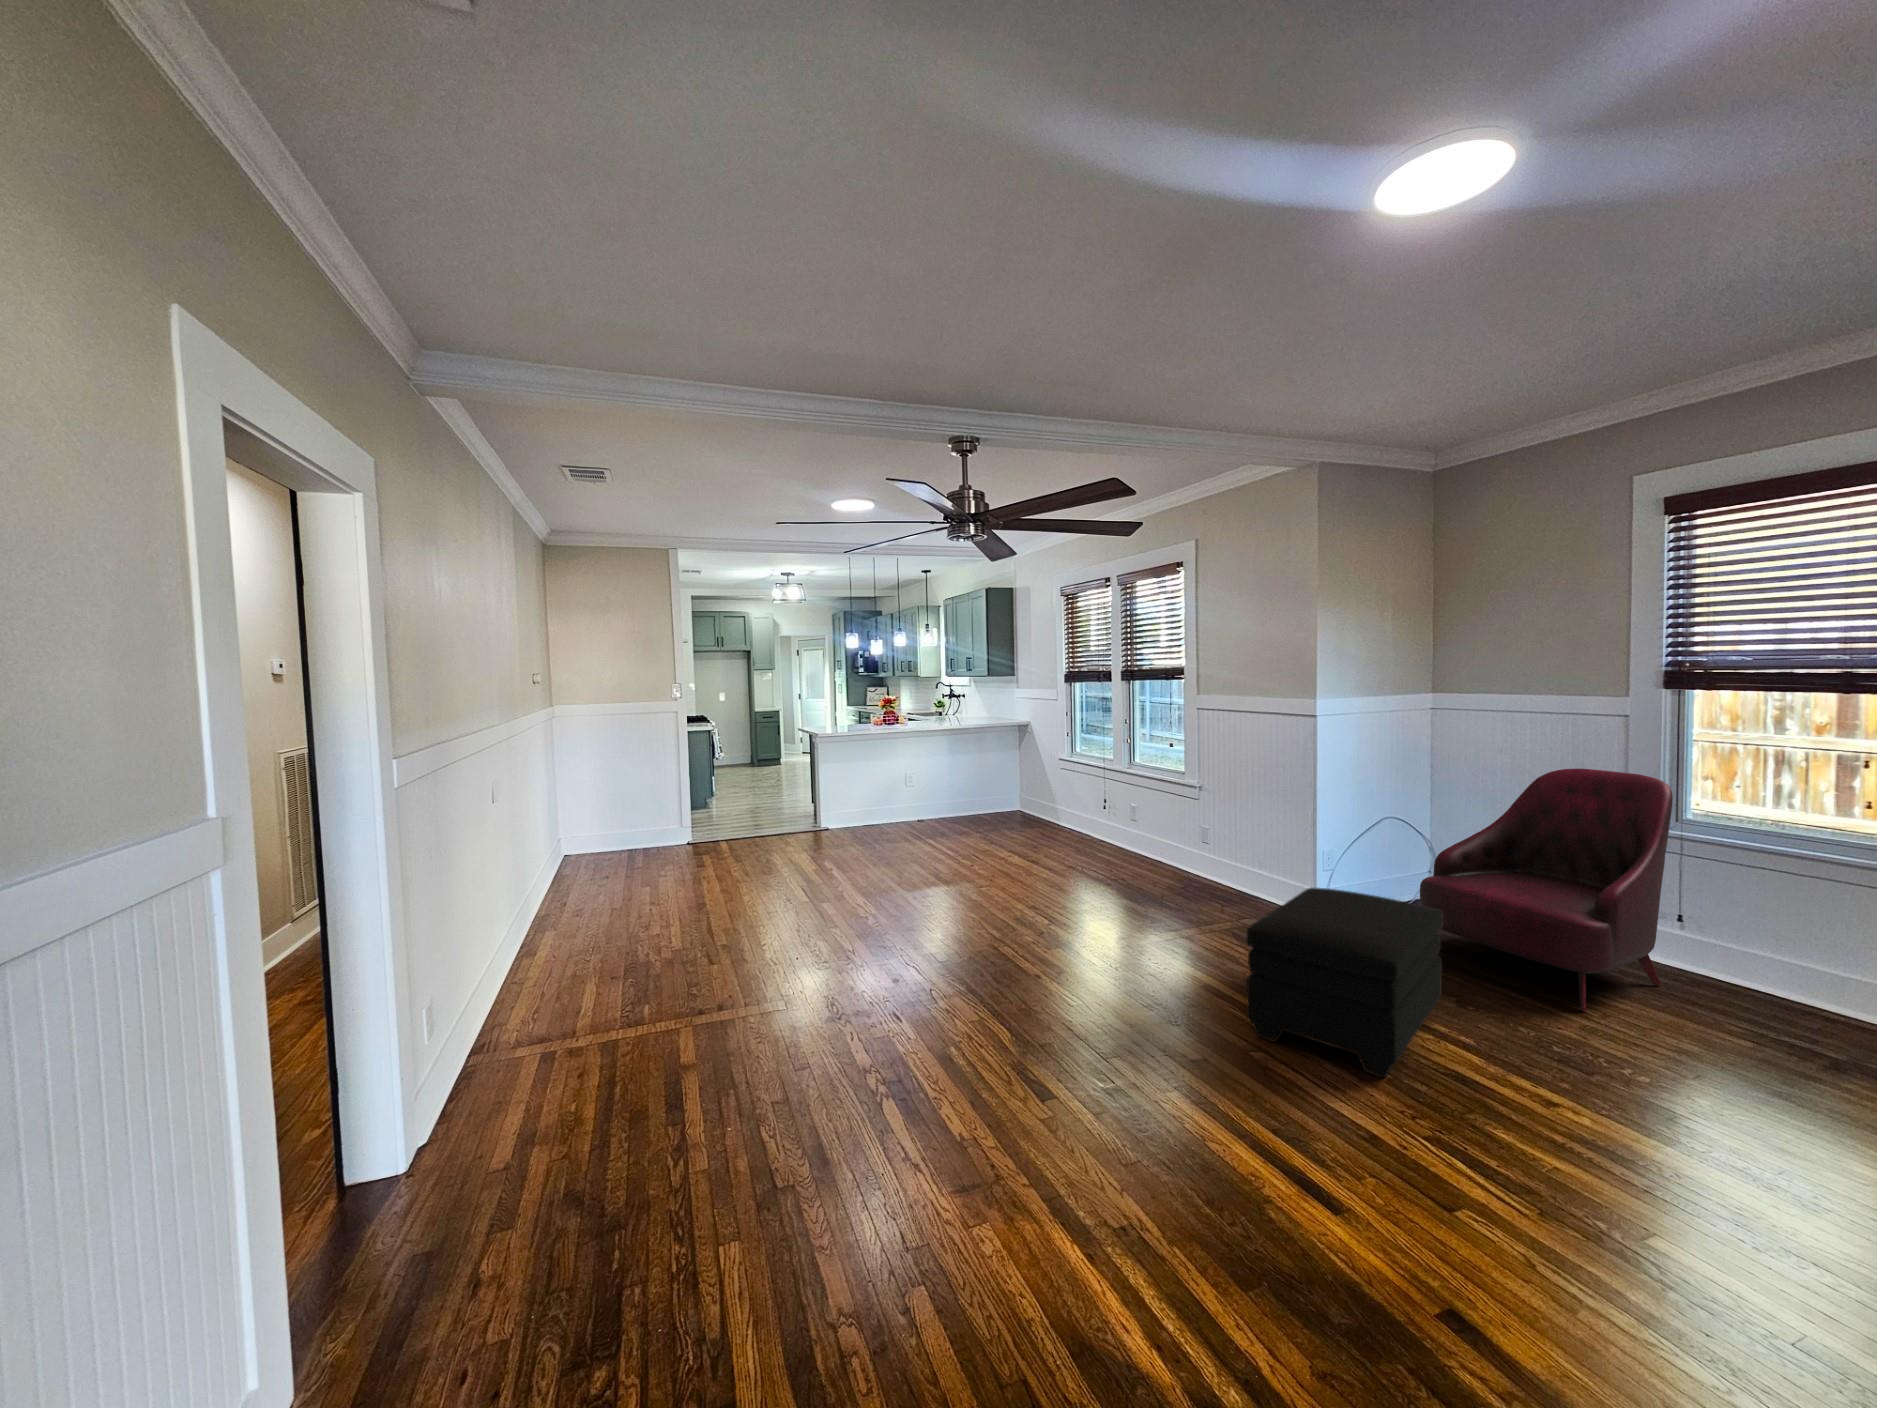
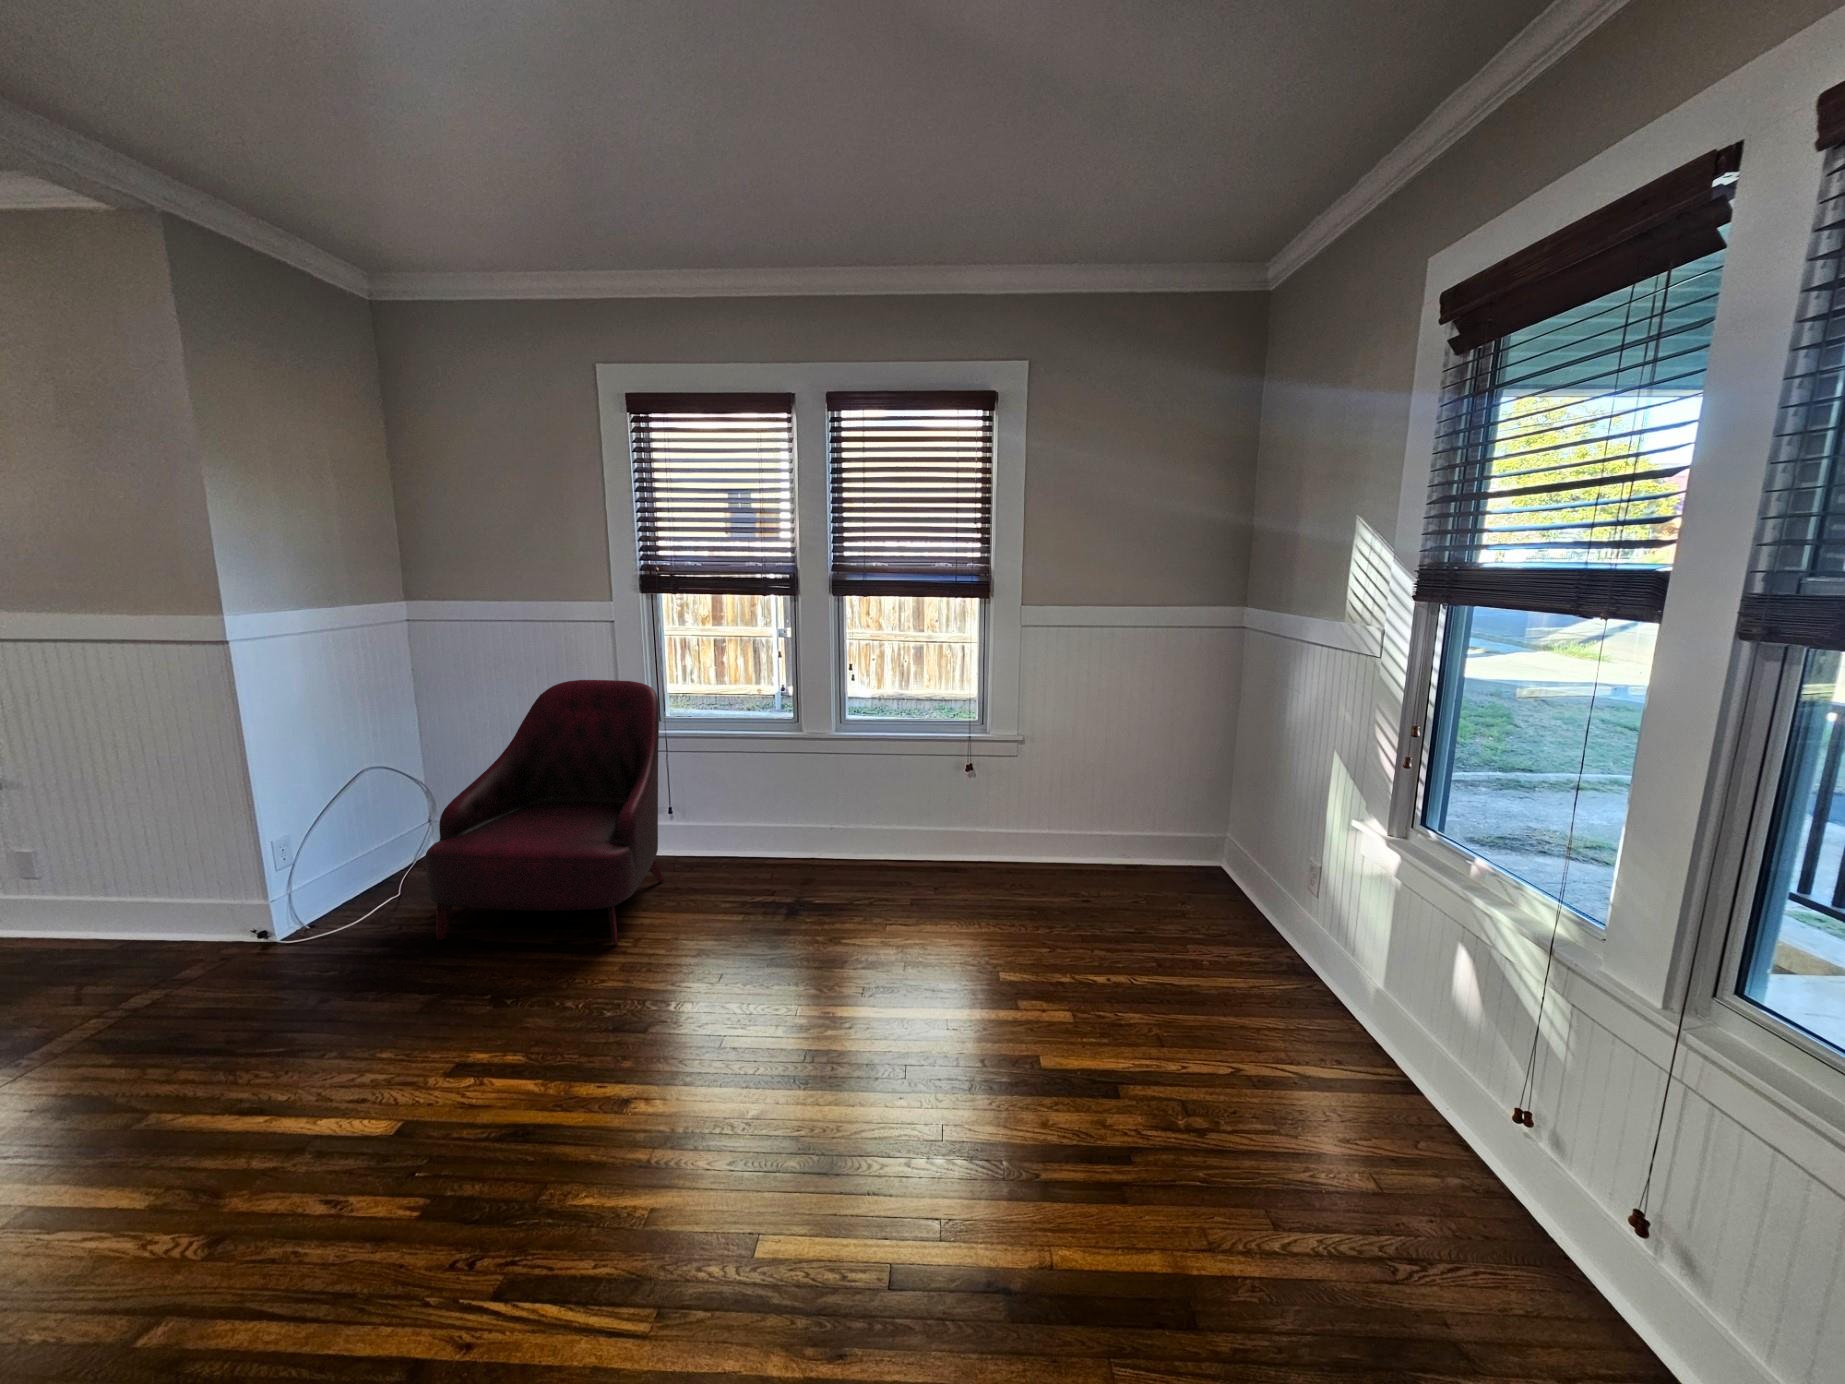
ottoman: present [1247,888,1442,1078] -> none [95,905,474,1286]

